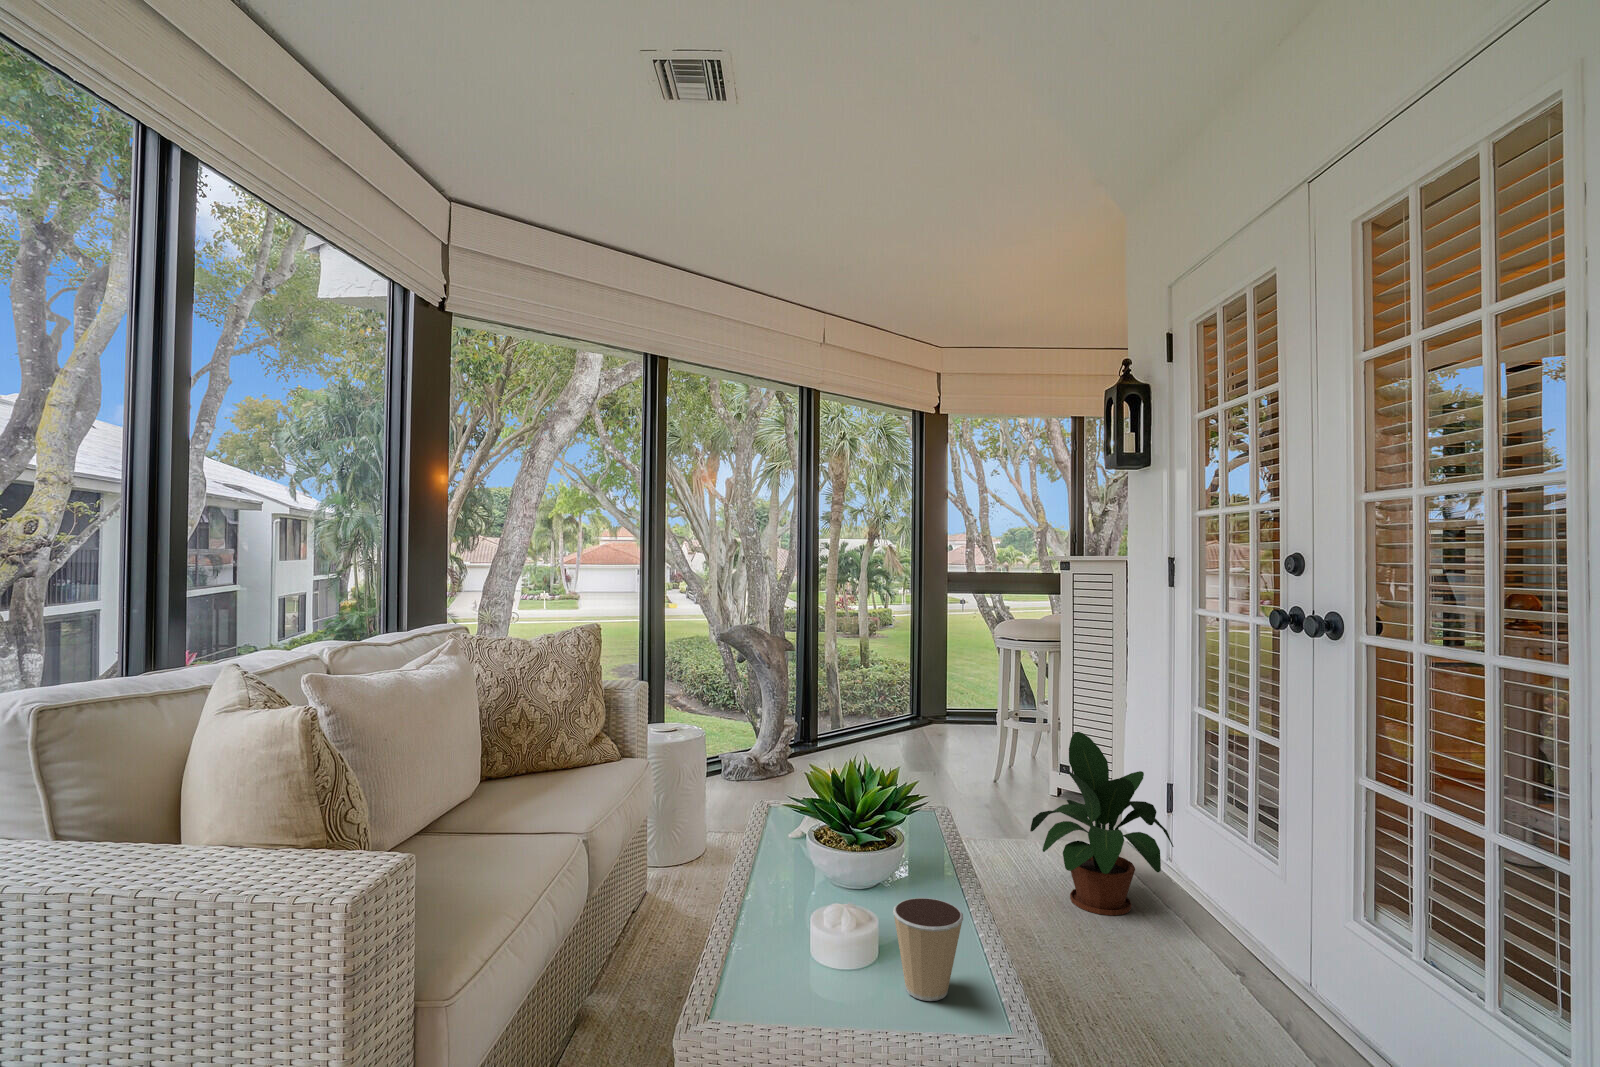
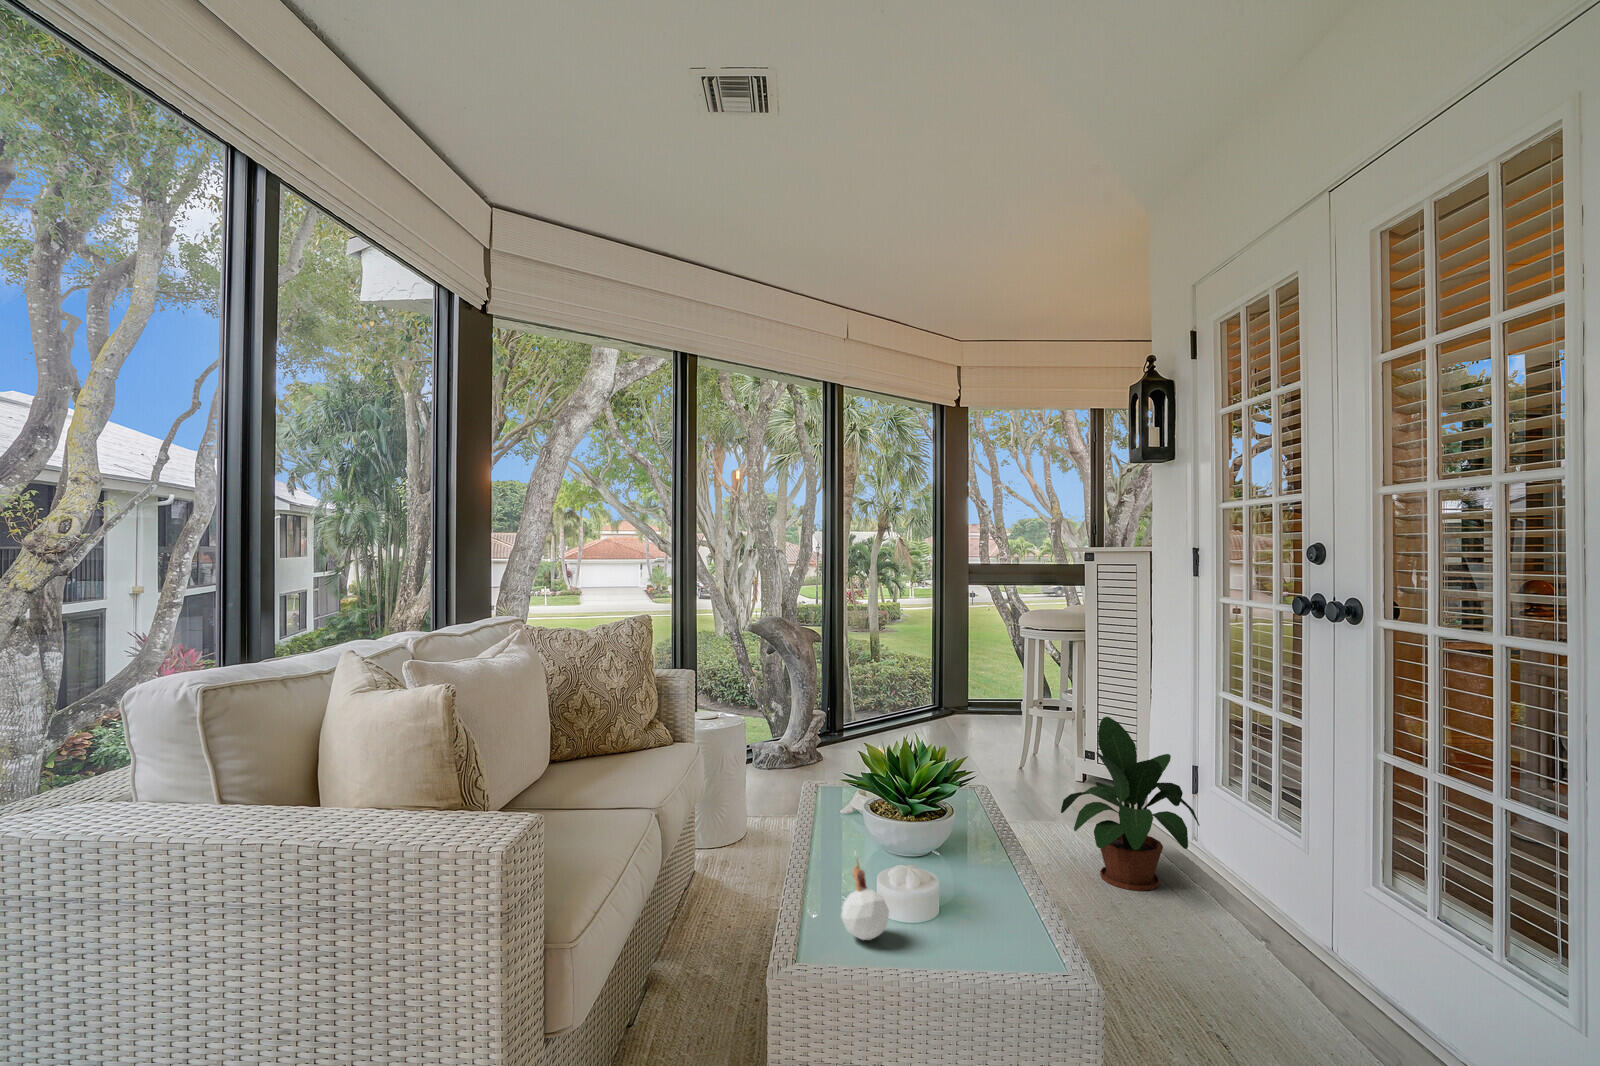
candle: none [764,886,817,991] -> present [841,858,889,940]
coffee cup: present [893,898,963,1001] -> none [957,858,1022,948]

